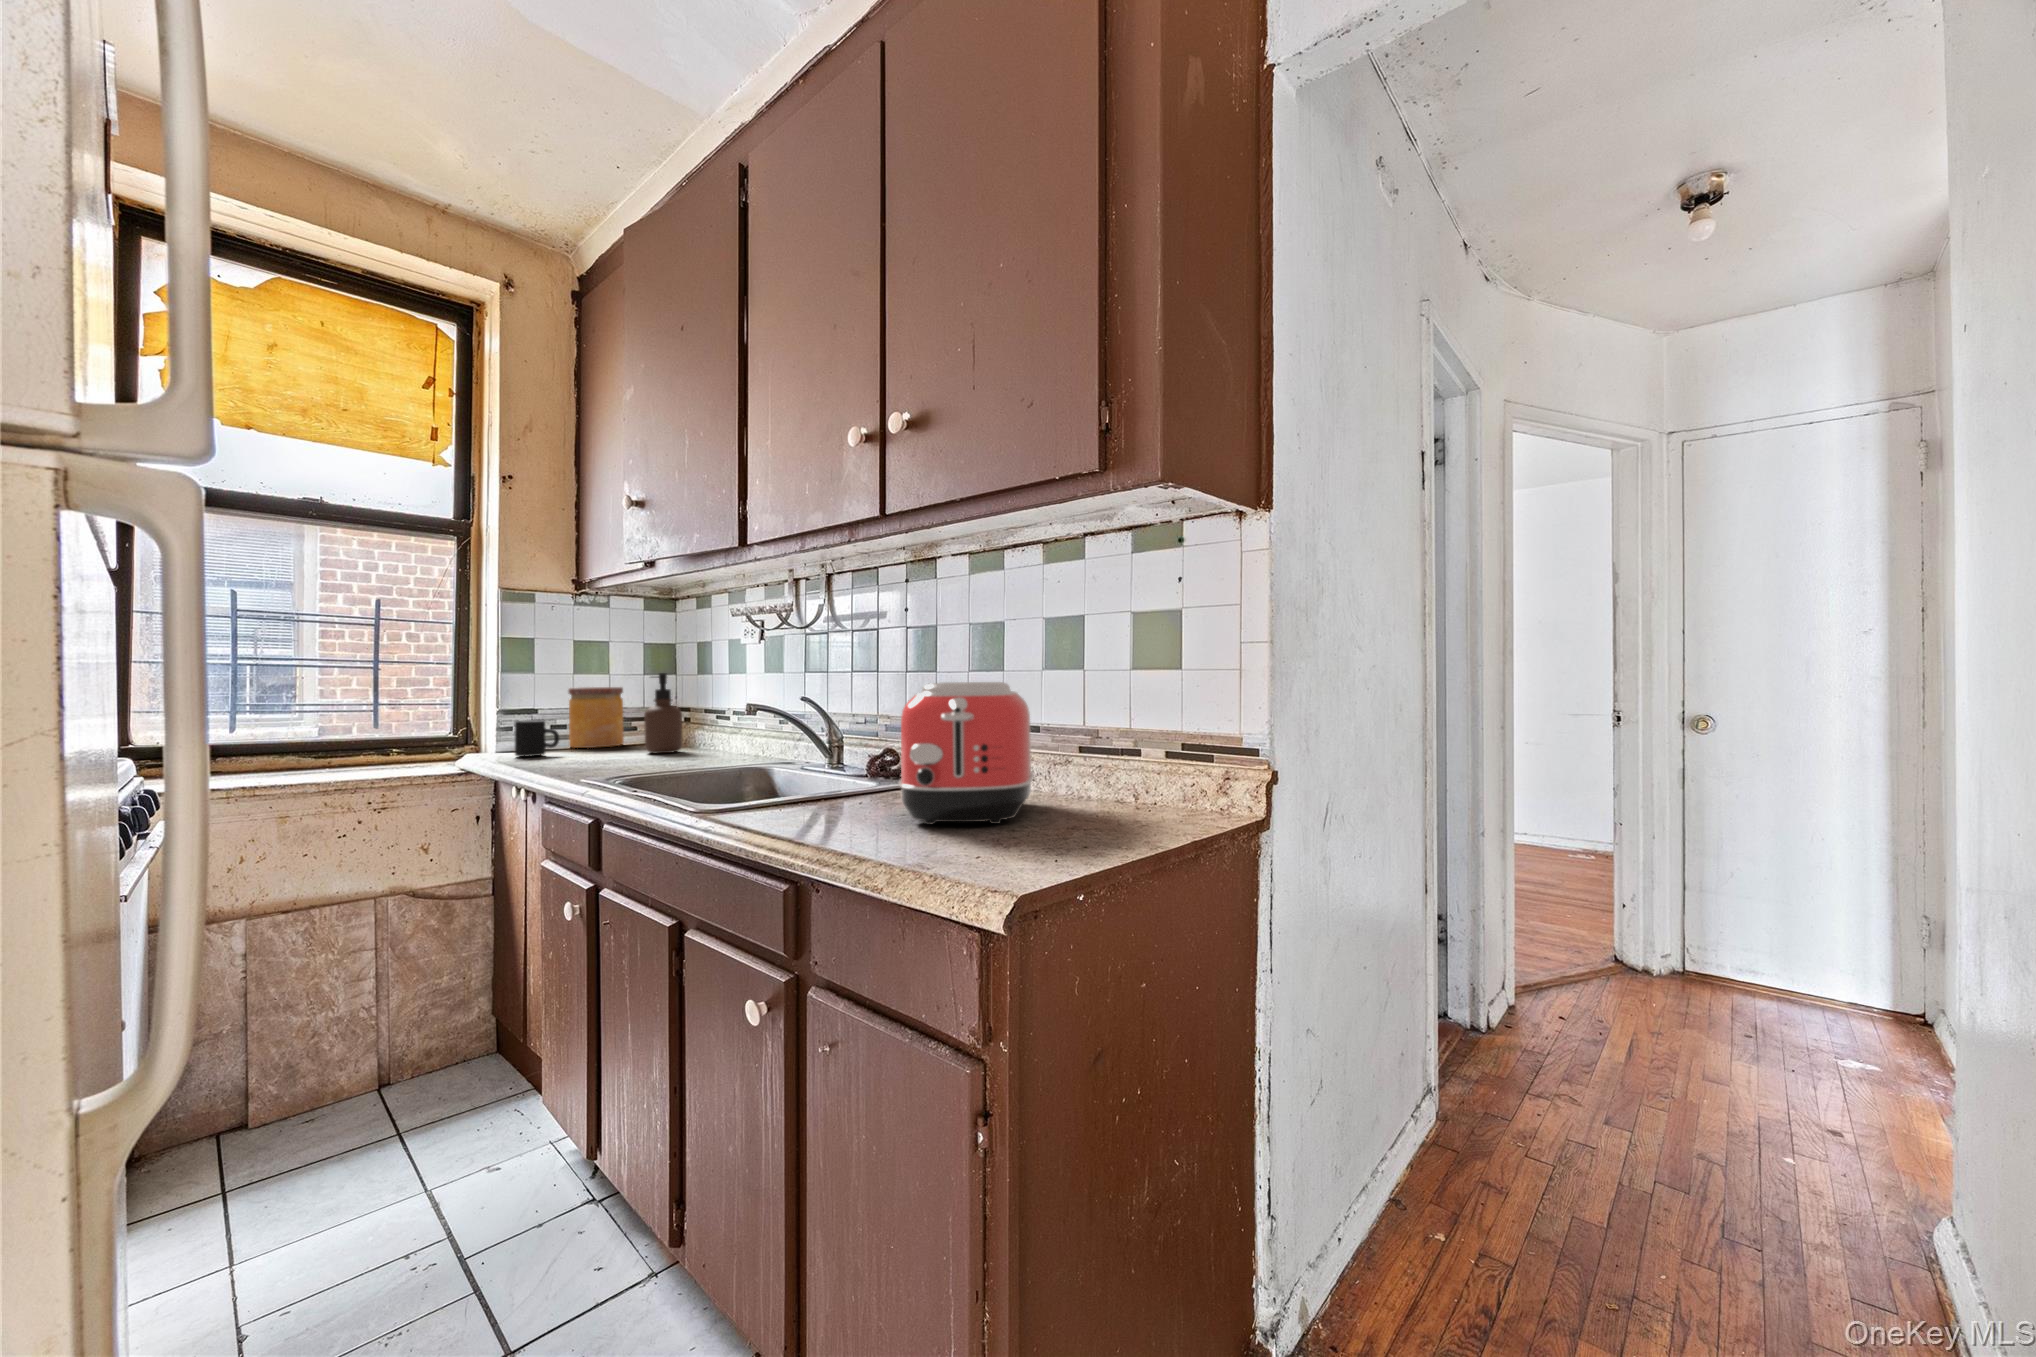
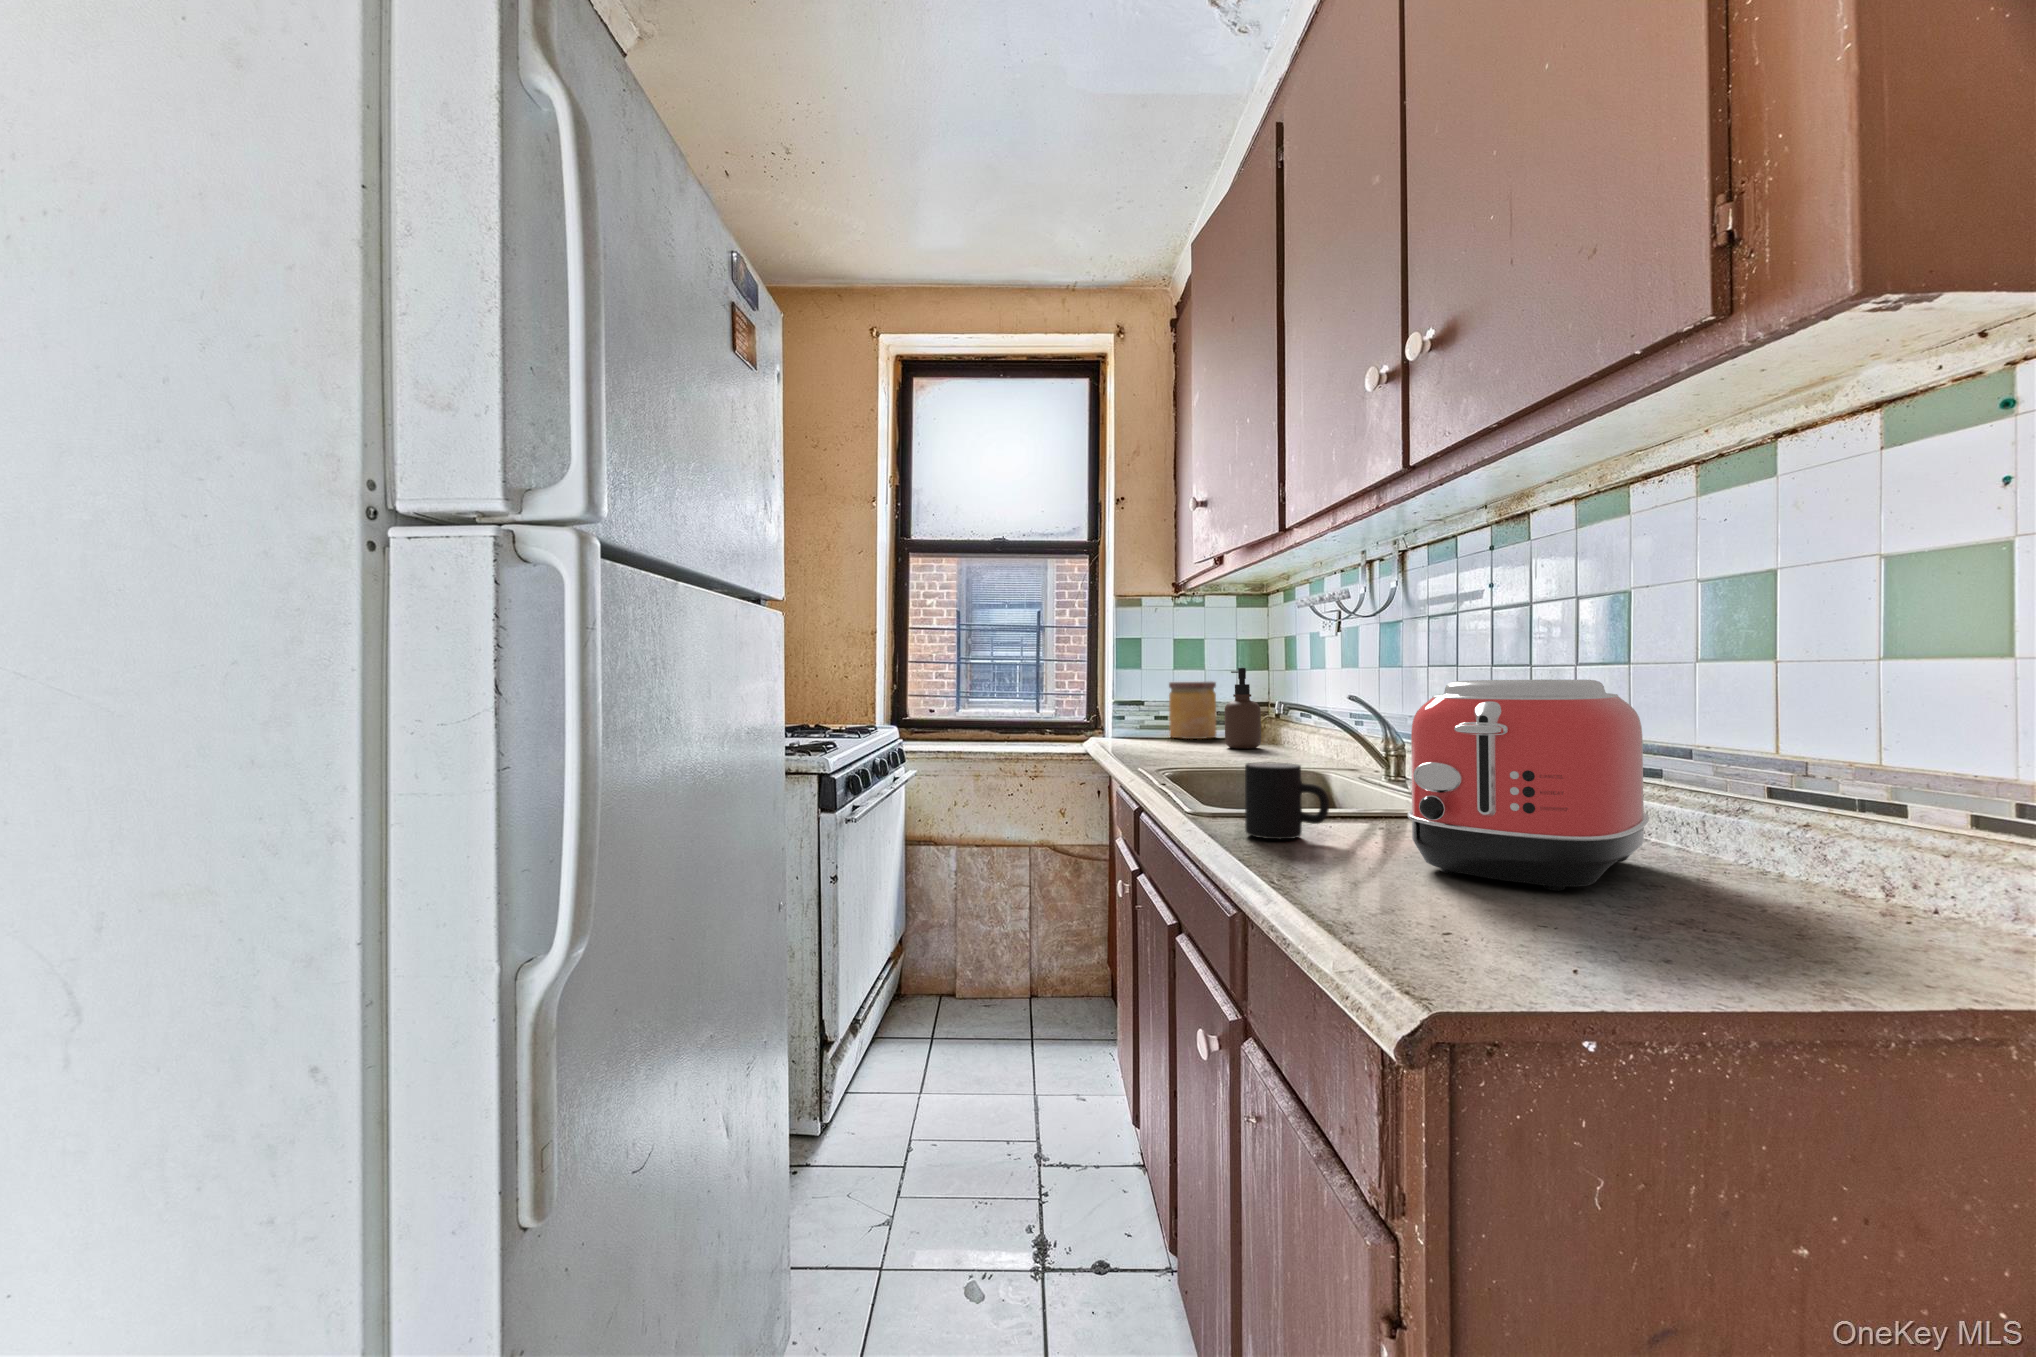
mug: present [514,720,559,757] -> present [1245,762,1329,839]

